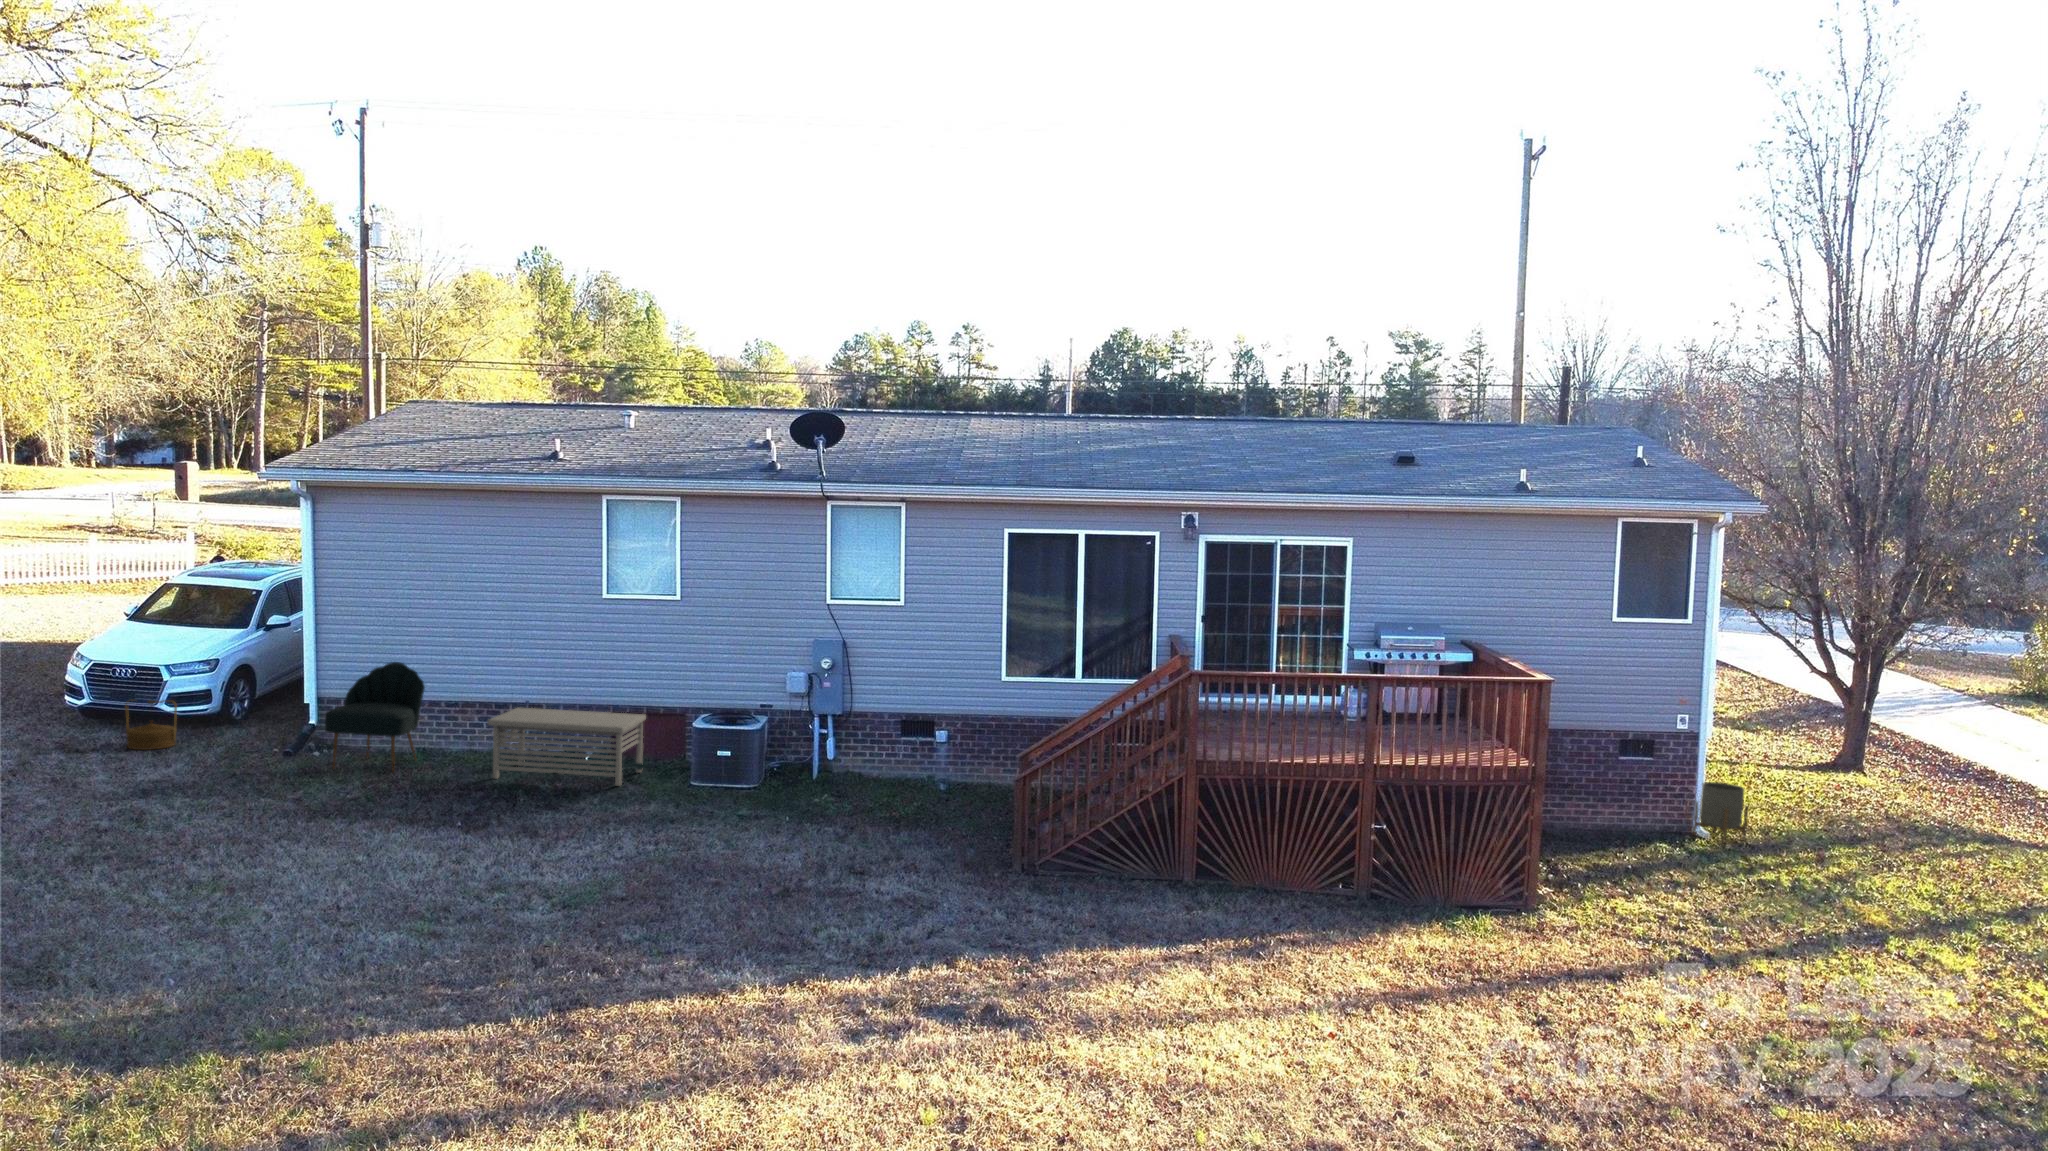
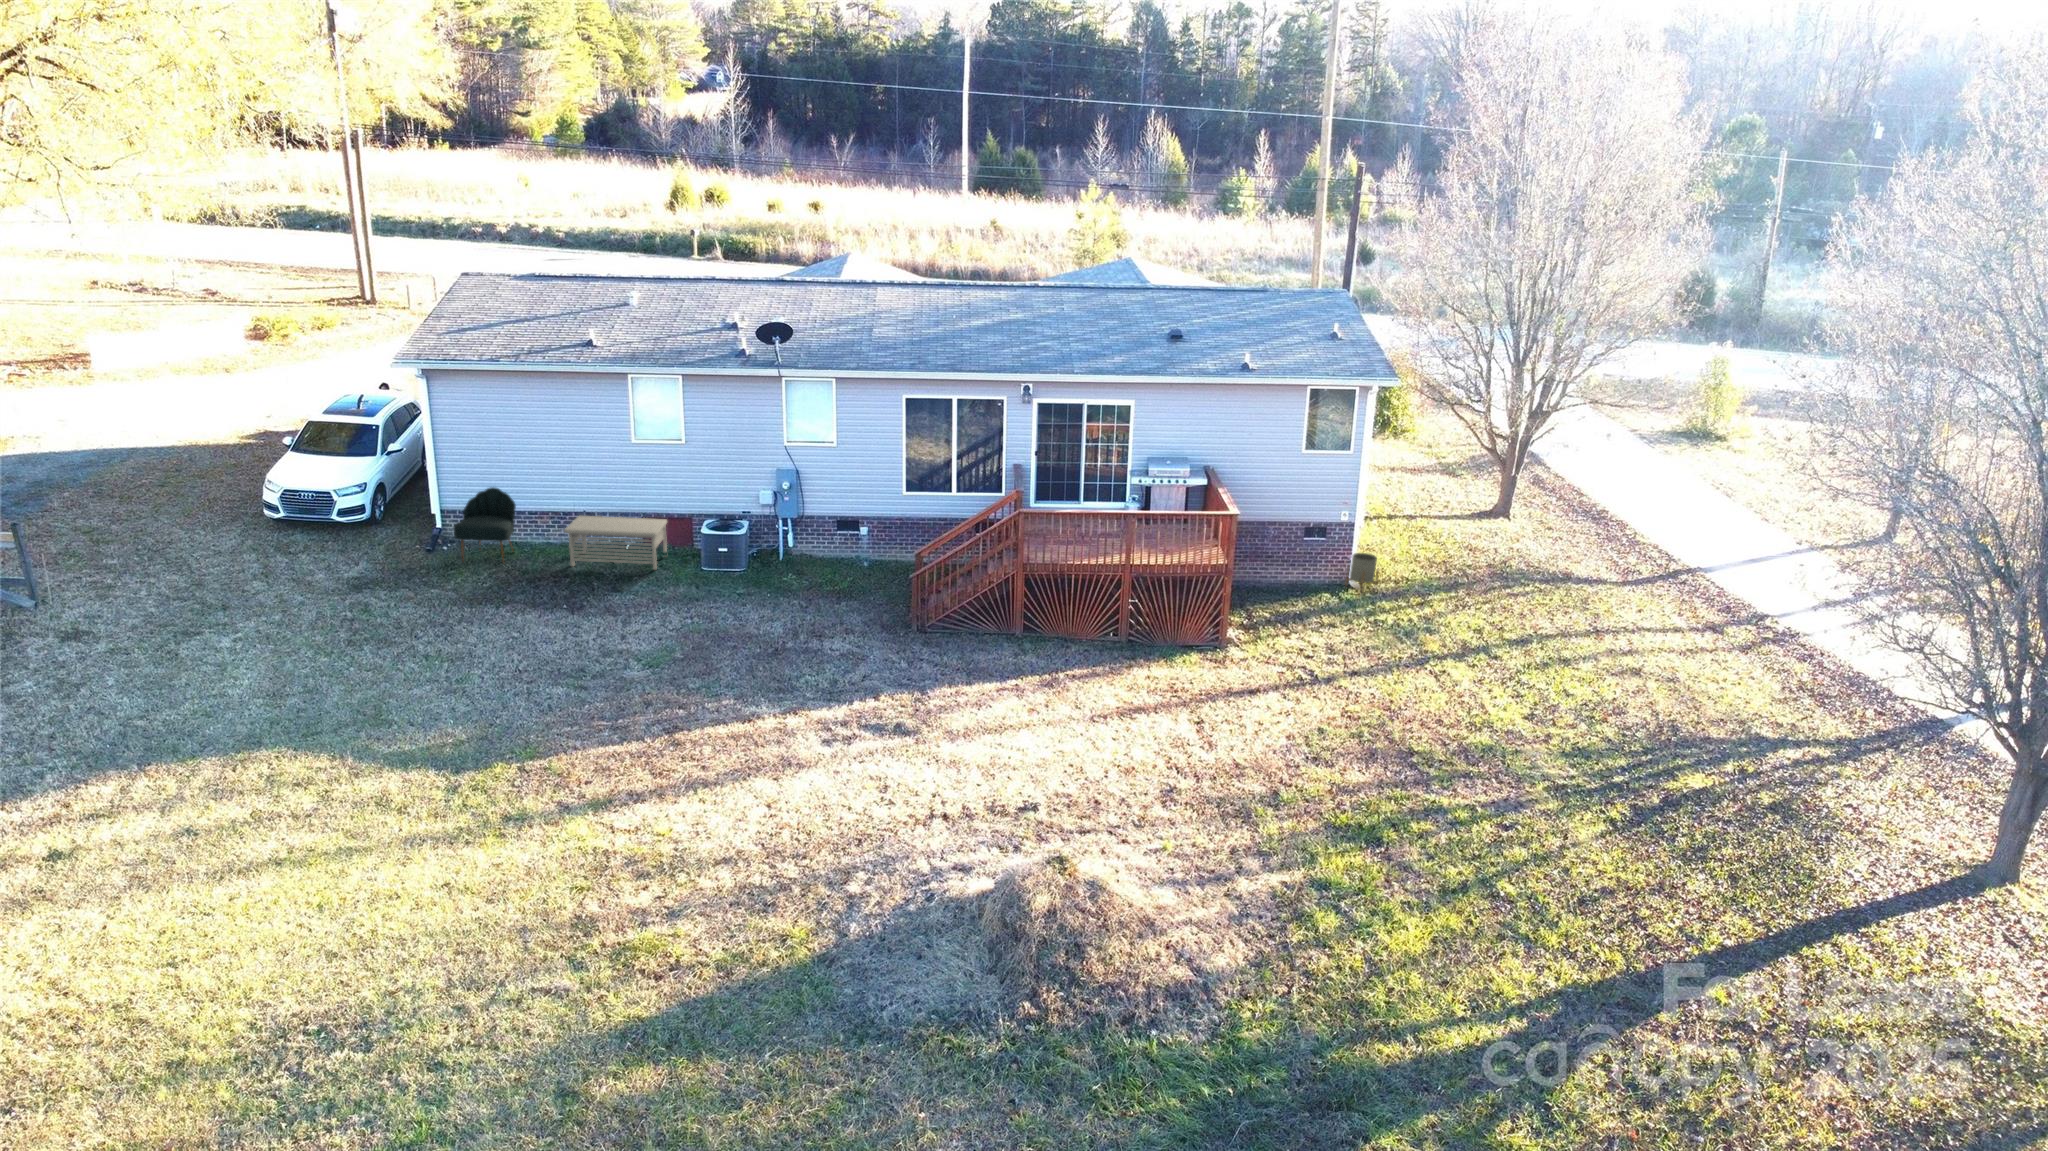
woven basket: present [125,700,177,750] -> none [307,514,344,549]

